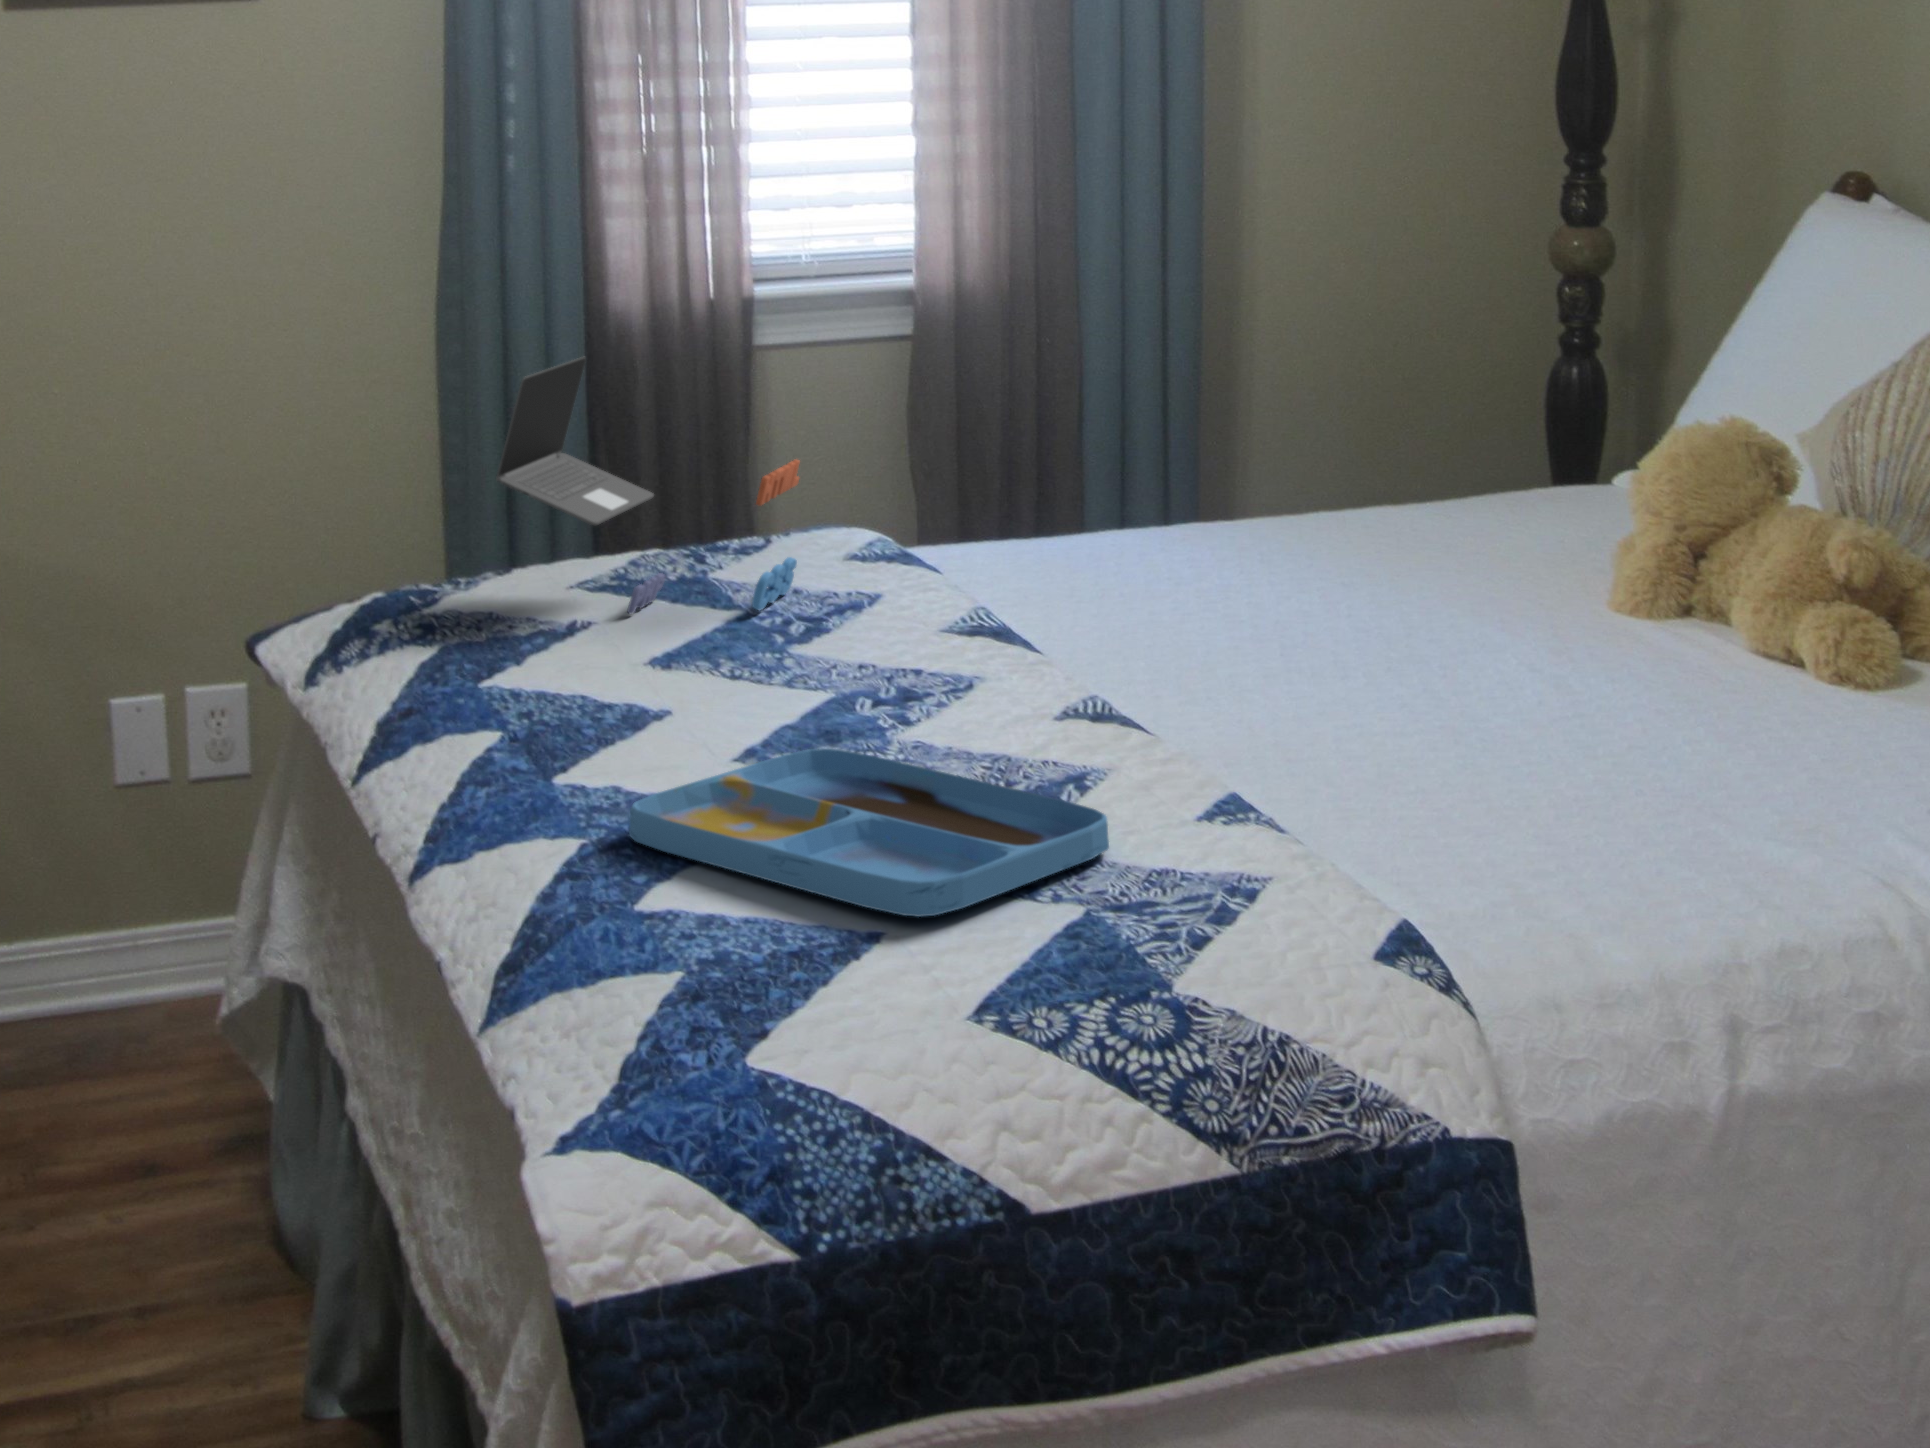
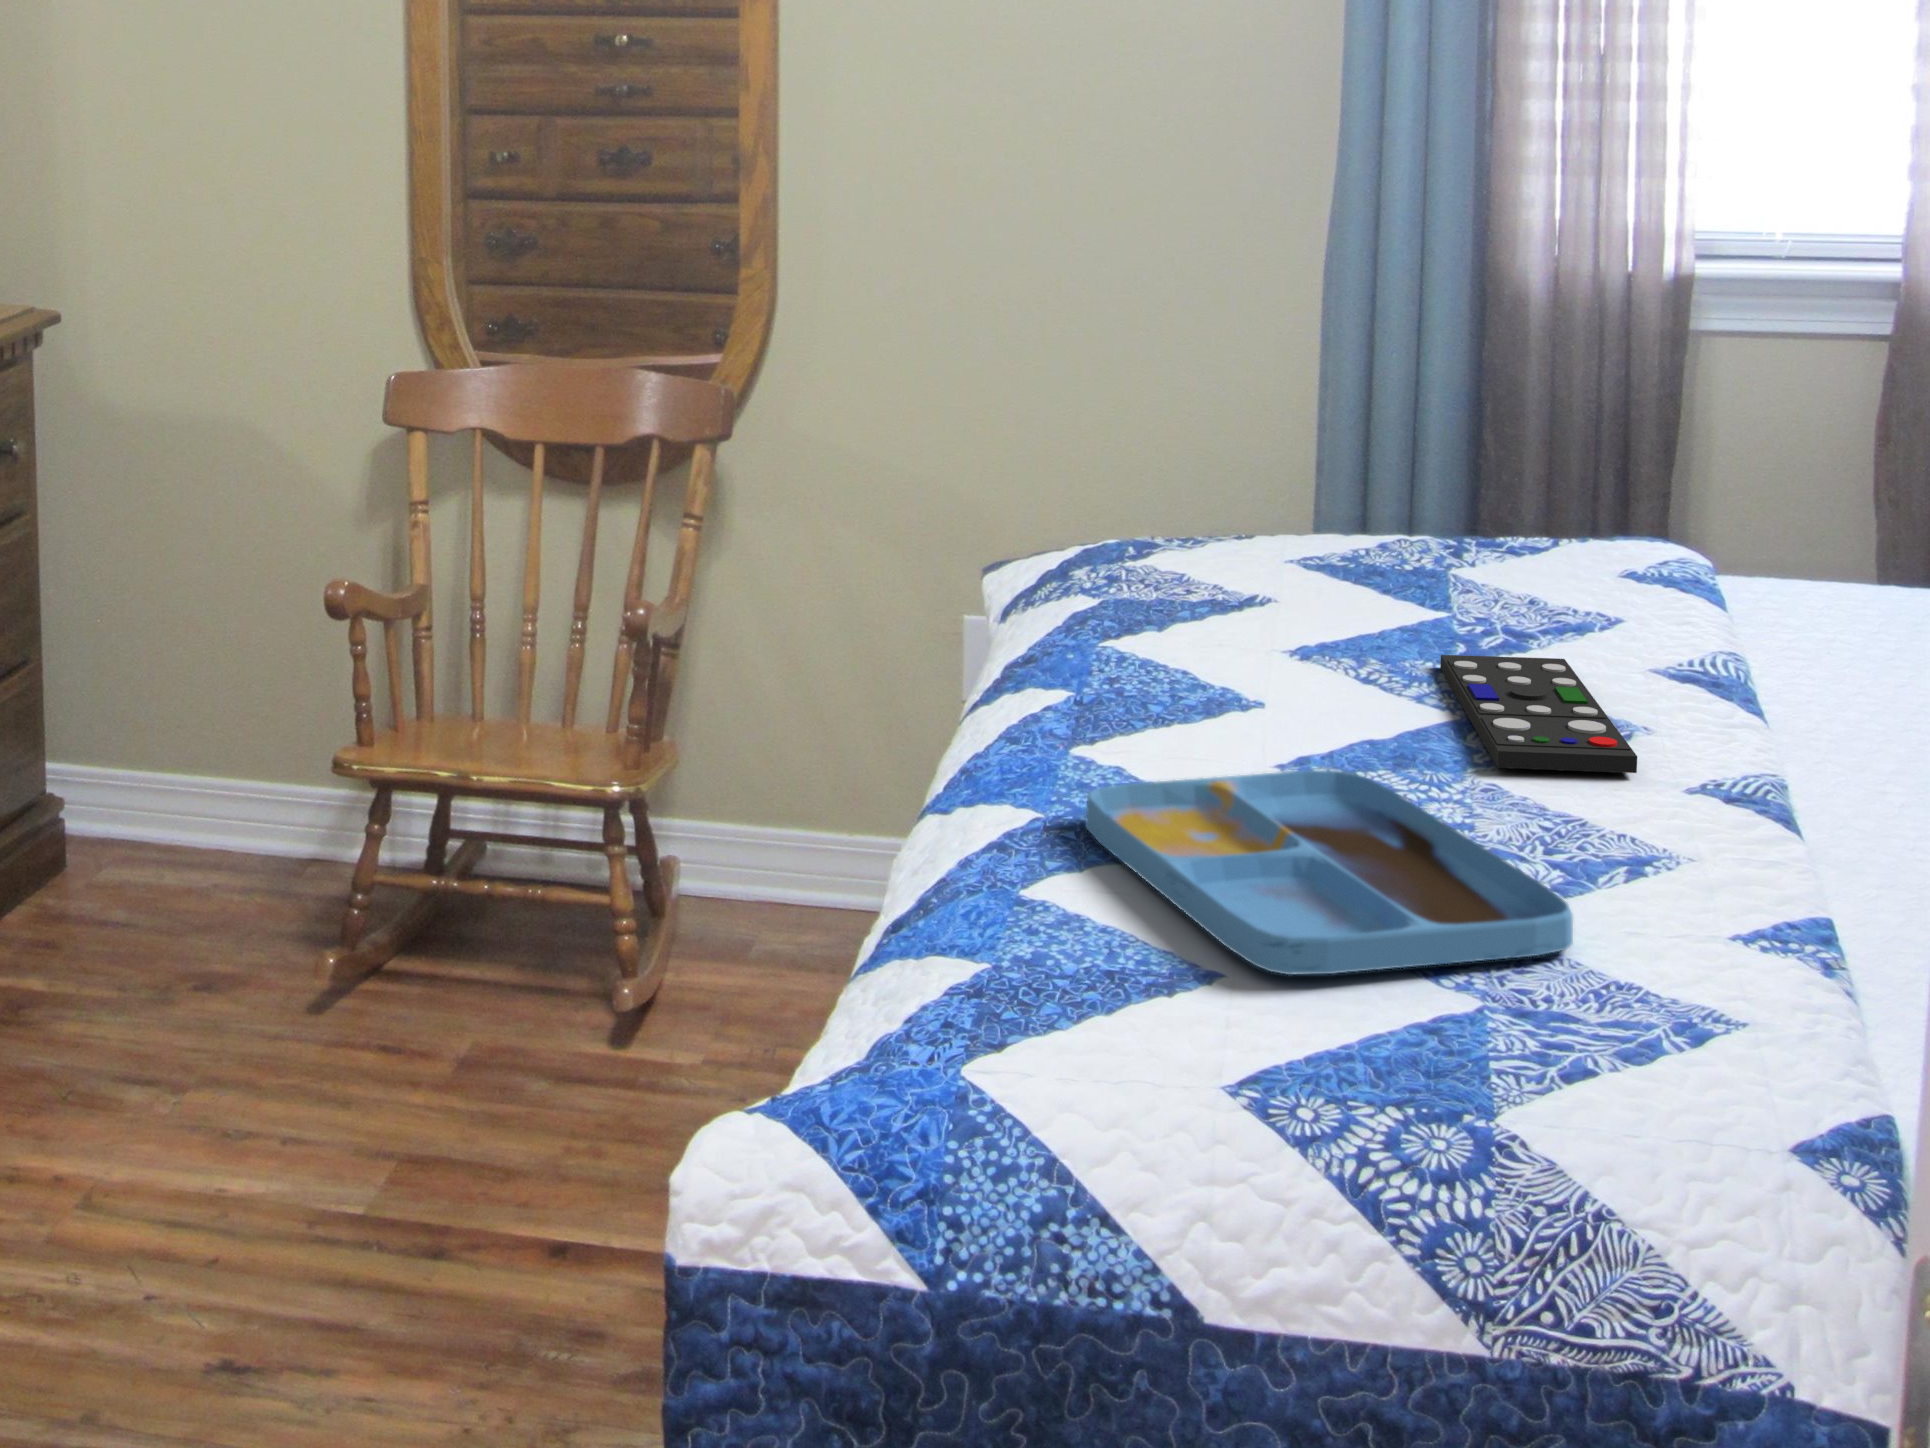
laptop: present [496,357,800,614] -> none [1202,323,1551,614]
remote control: none [779,633,1017,726] -> present [1440,655,1637,773]

